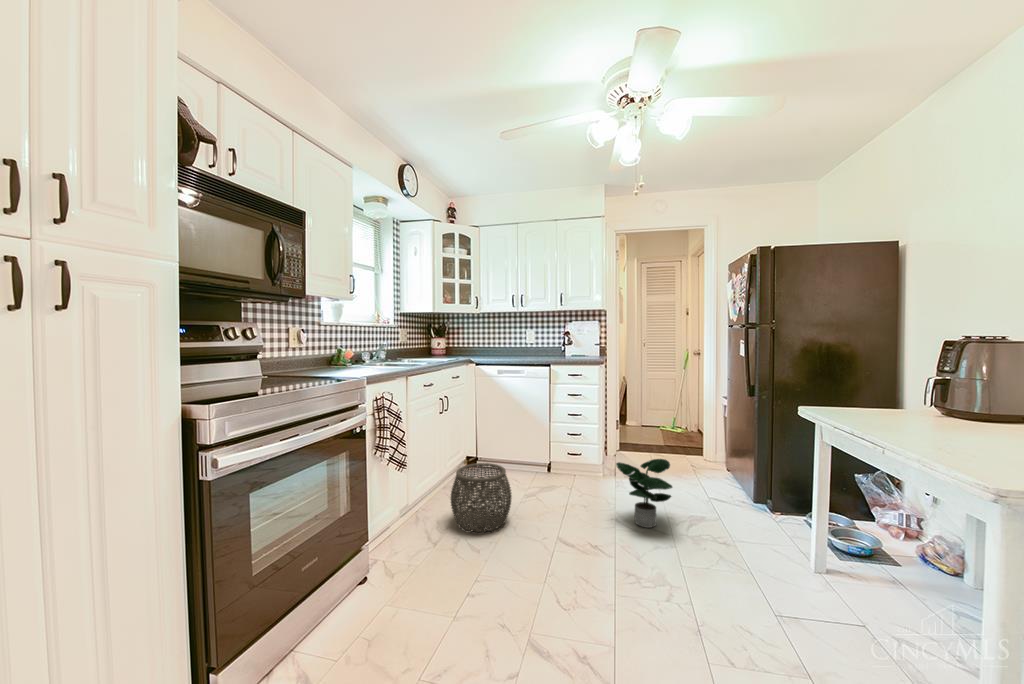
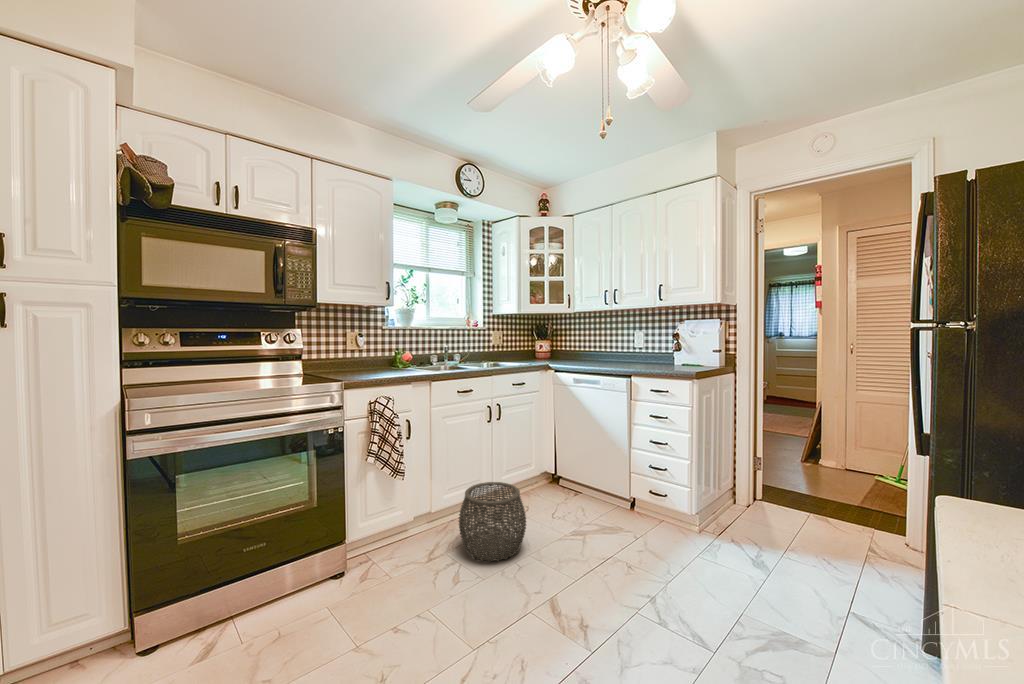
potted plant: present [616,459,672,528] -> none [645,519,728,625]

